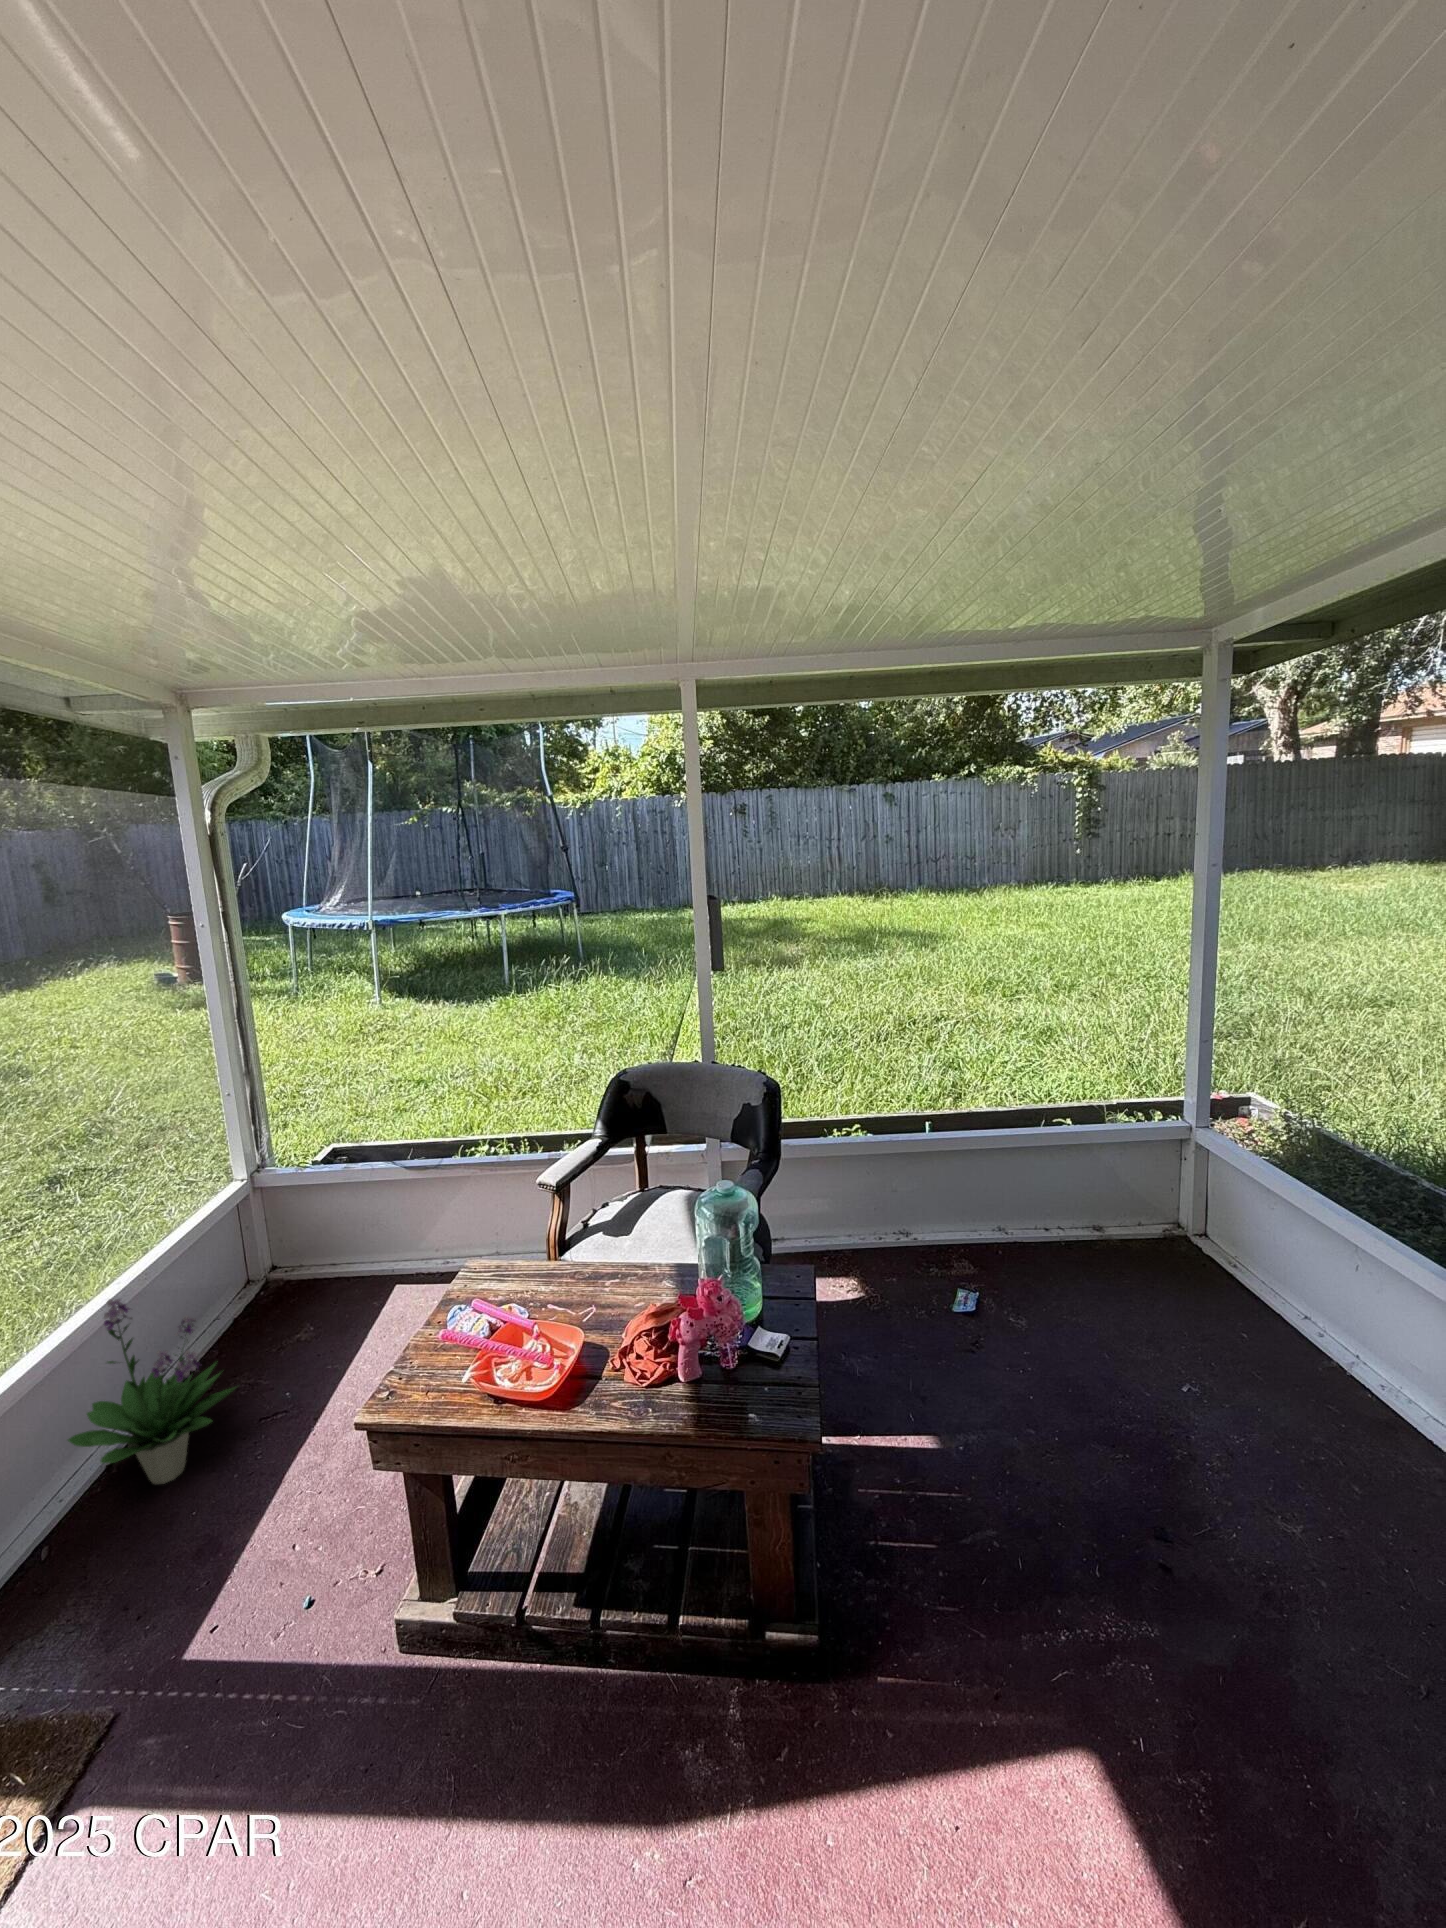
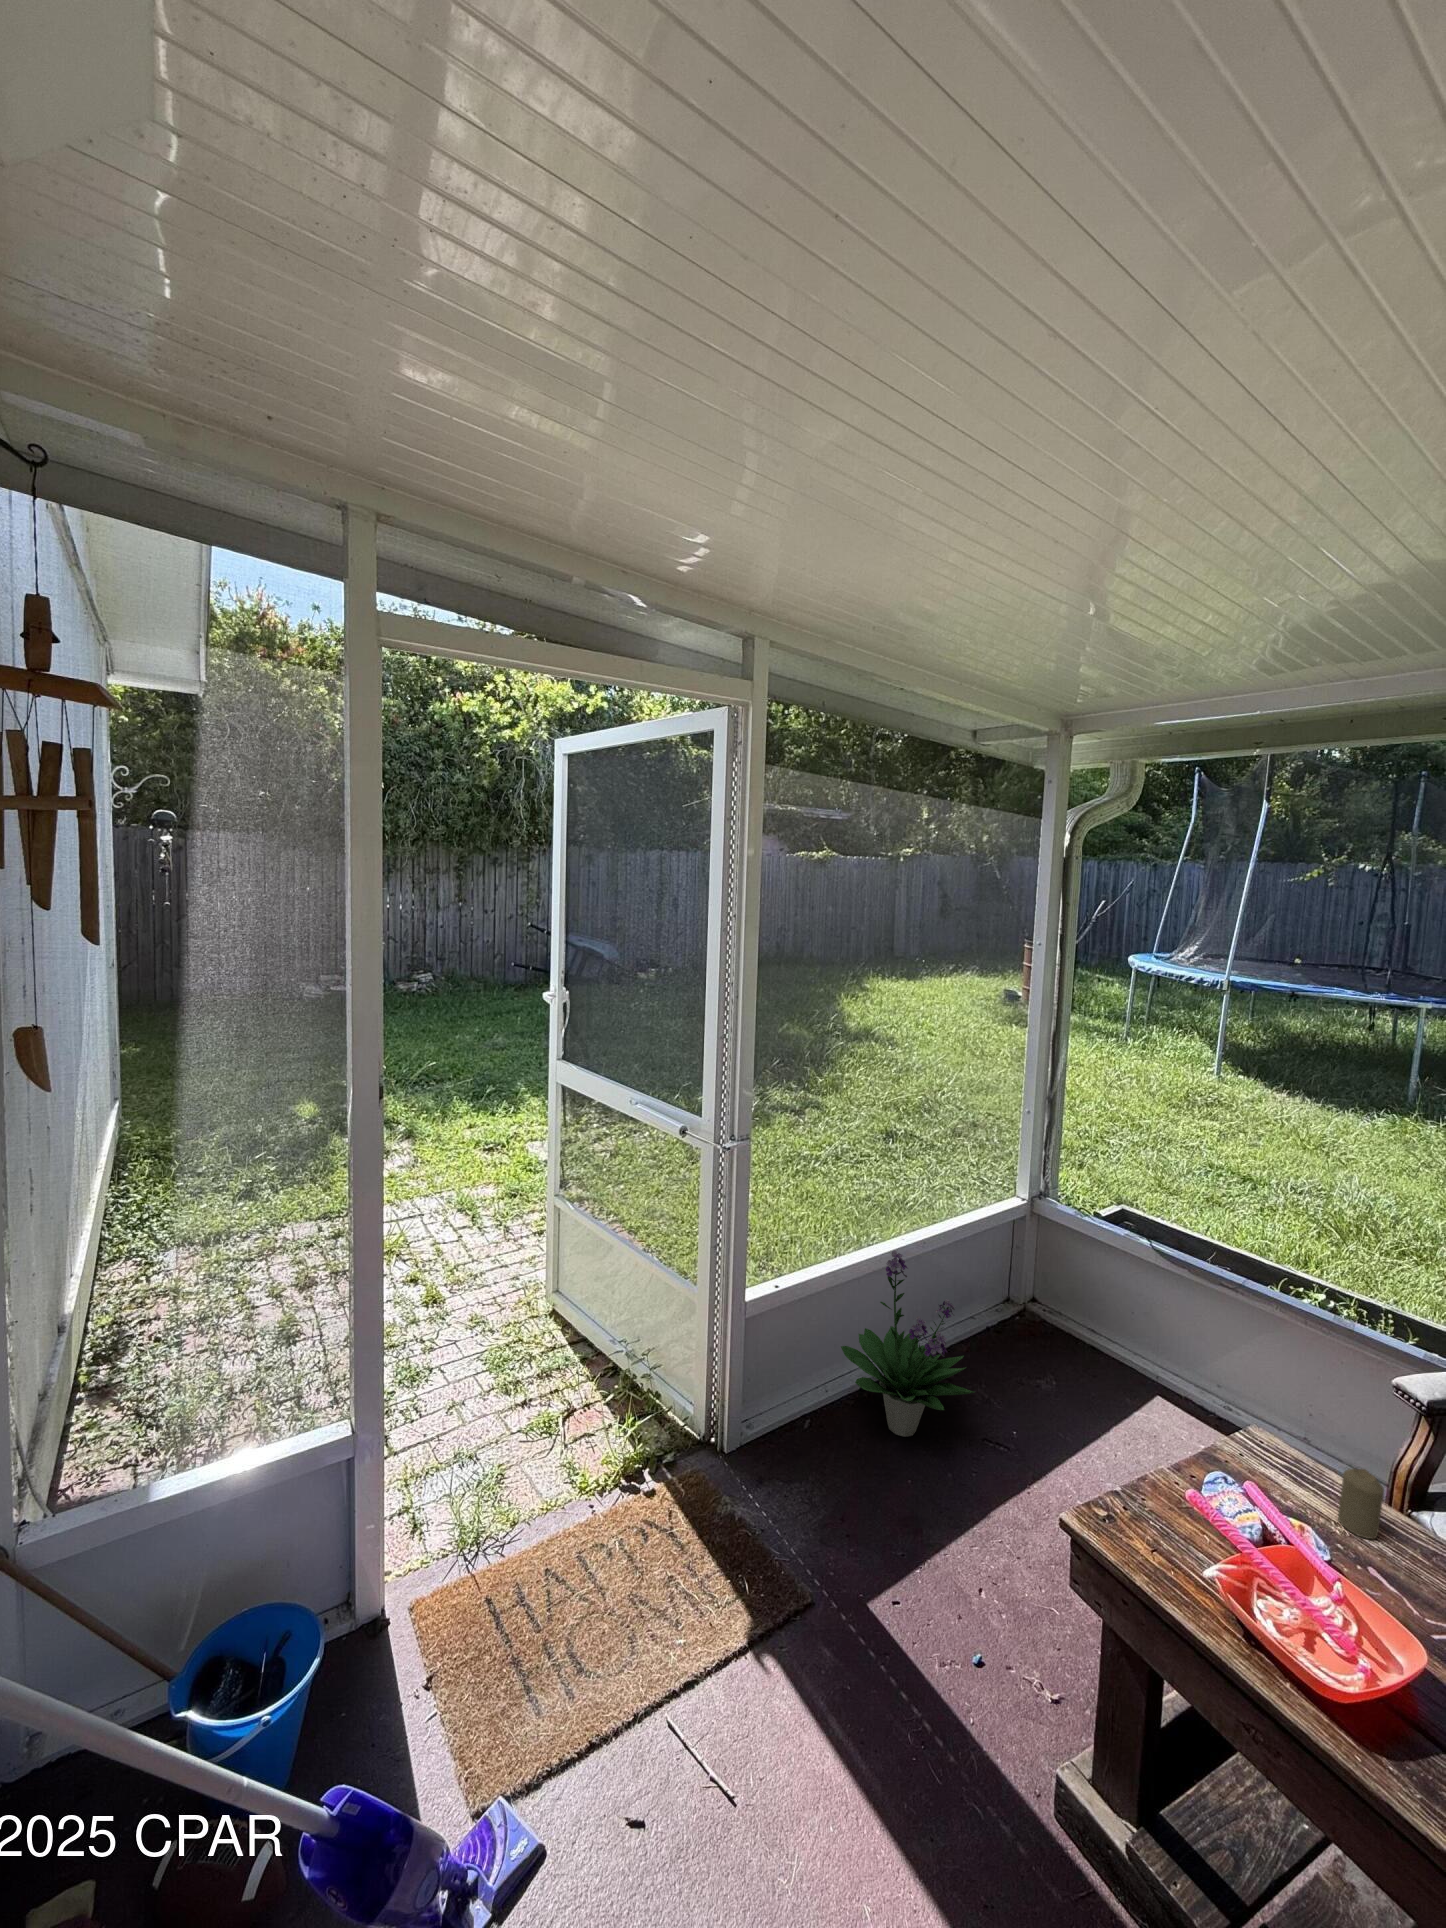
candle: none [525,1246,550,1292] -> present [1338,1468,1384,1539]

